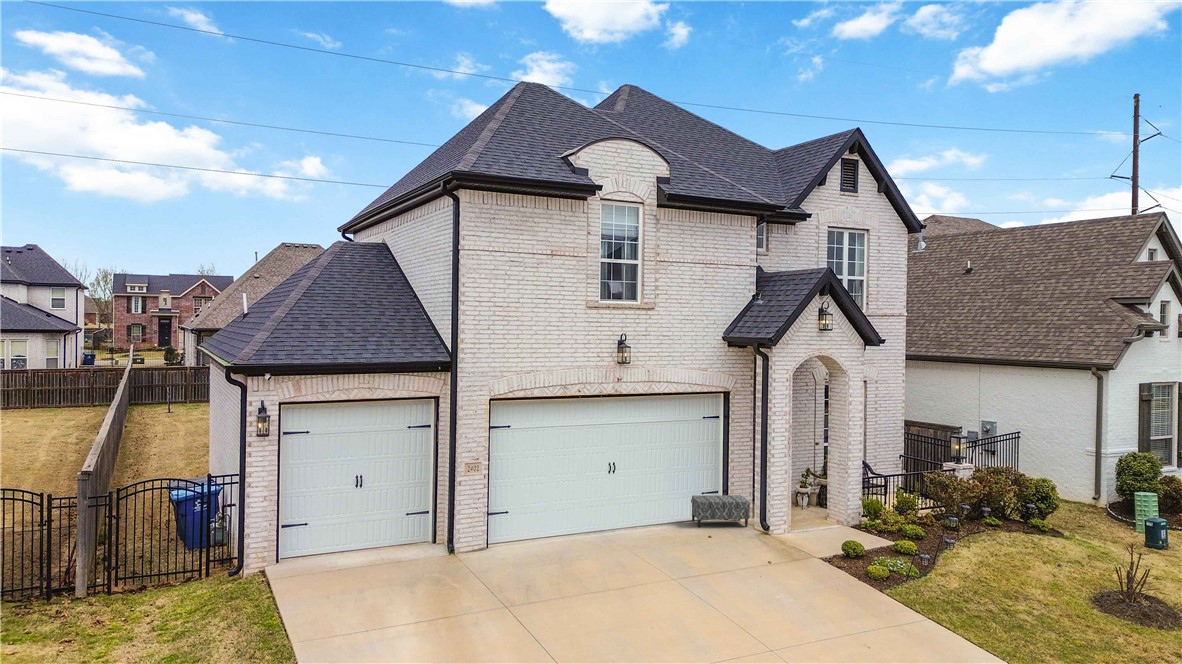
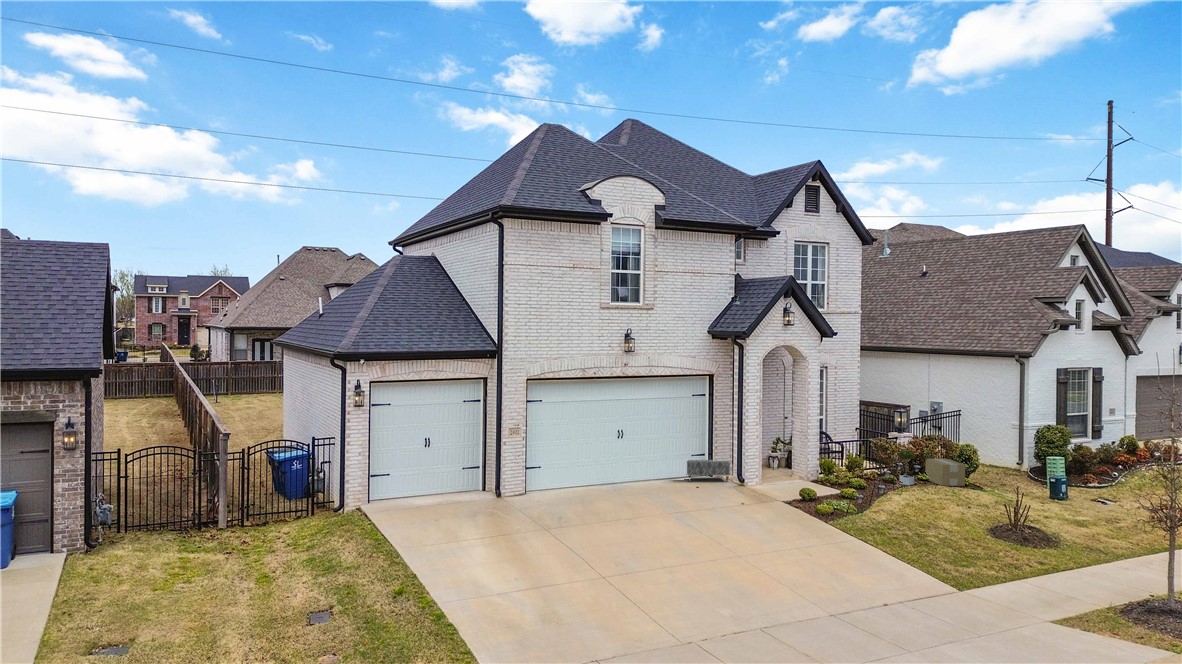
potted tree: none [960,487,981,532] -> present [898,450,915,486]
cardboard box: none [991,497,1044,532] -> present [925,459,965,486]

